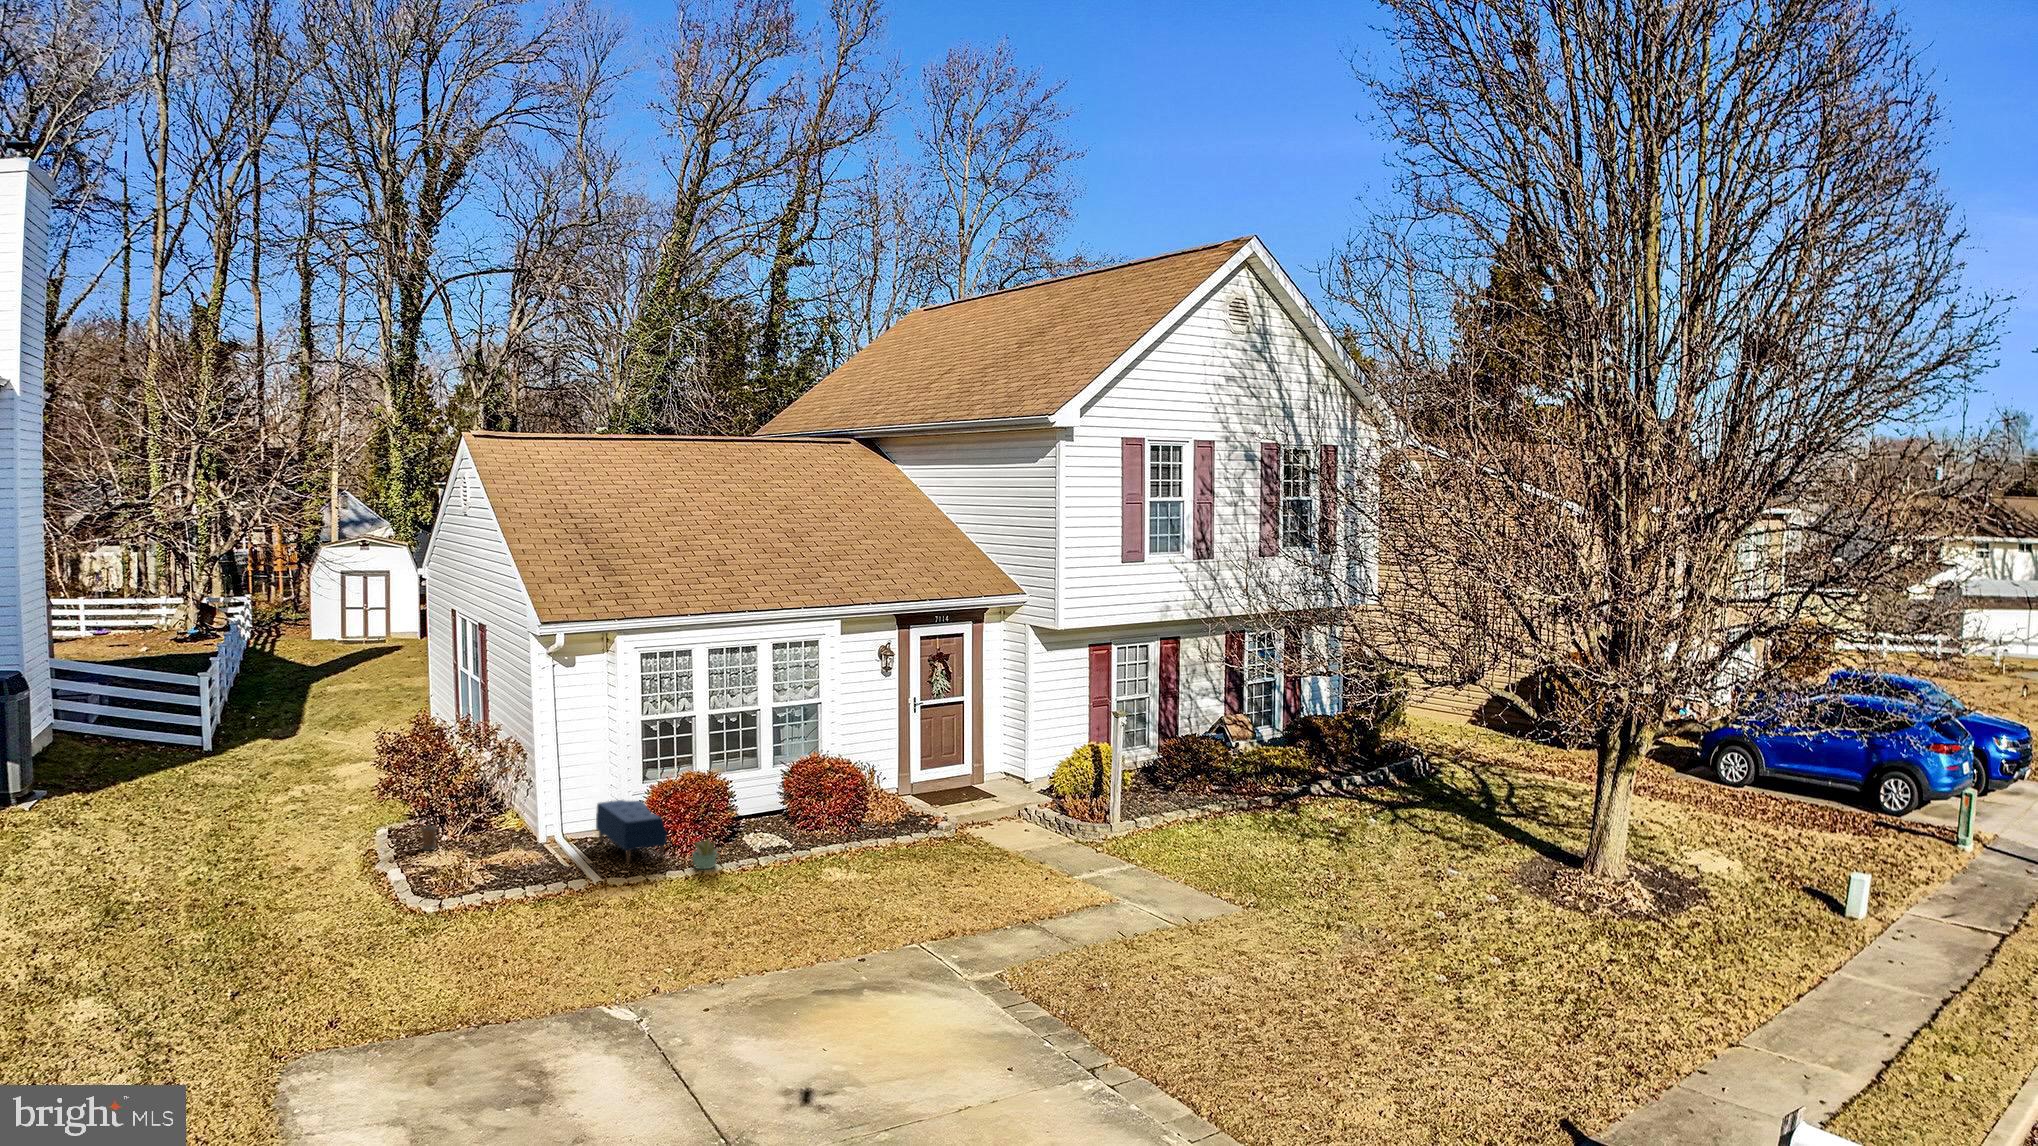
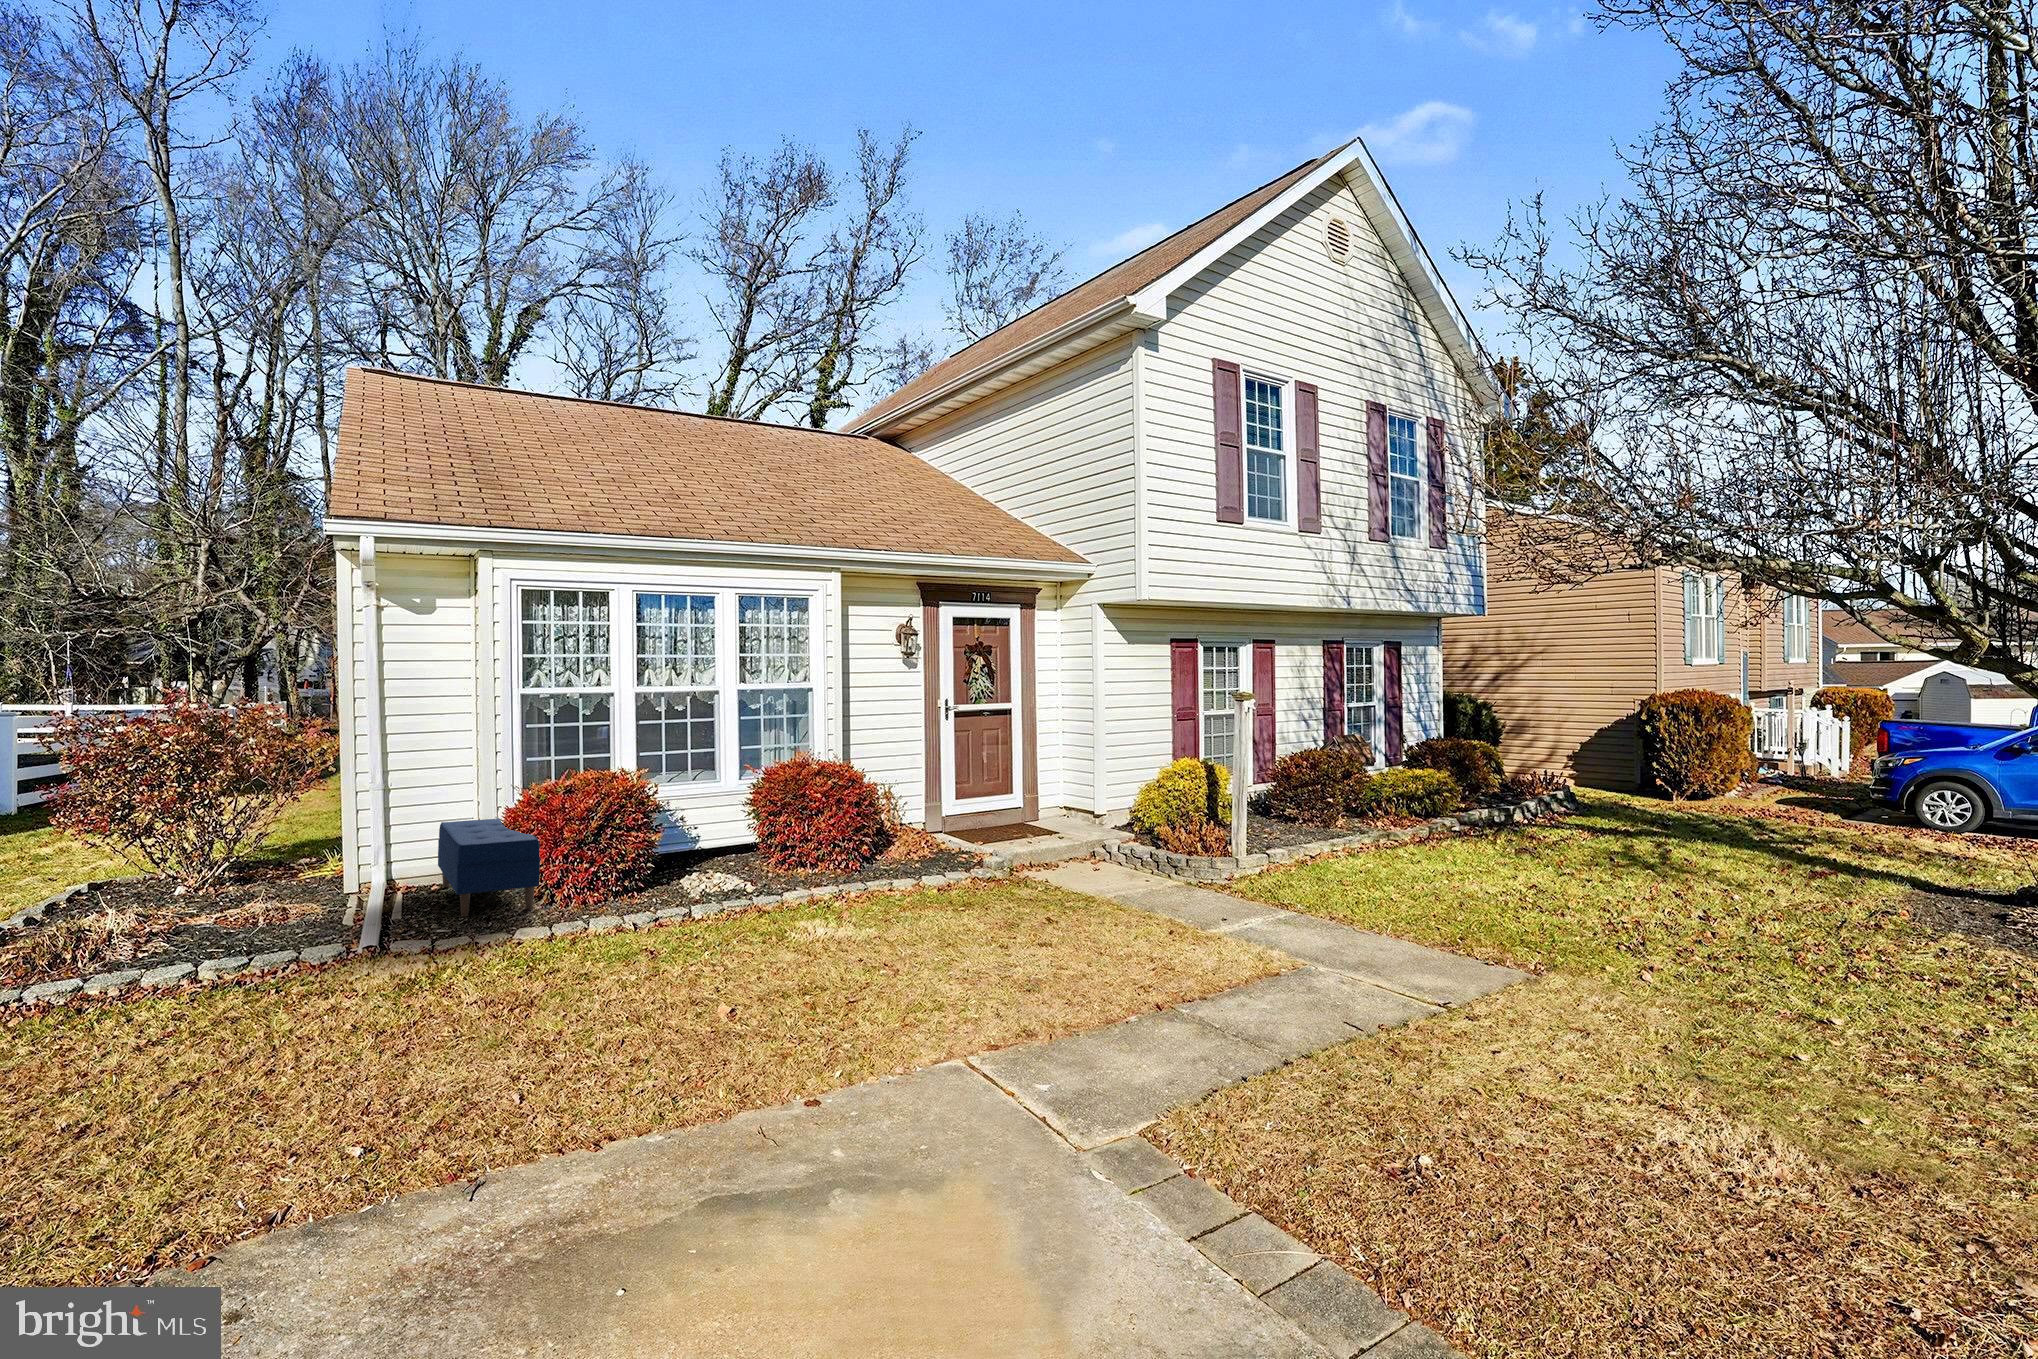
watering can: present [421,822,437,850] -> none [122,843,150,898]
decorative plant: present [691,839,721,869] -> none [567,873,628,926]

